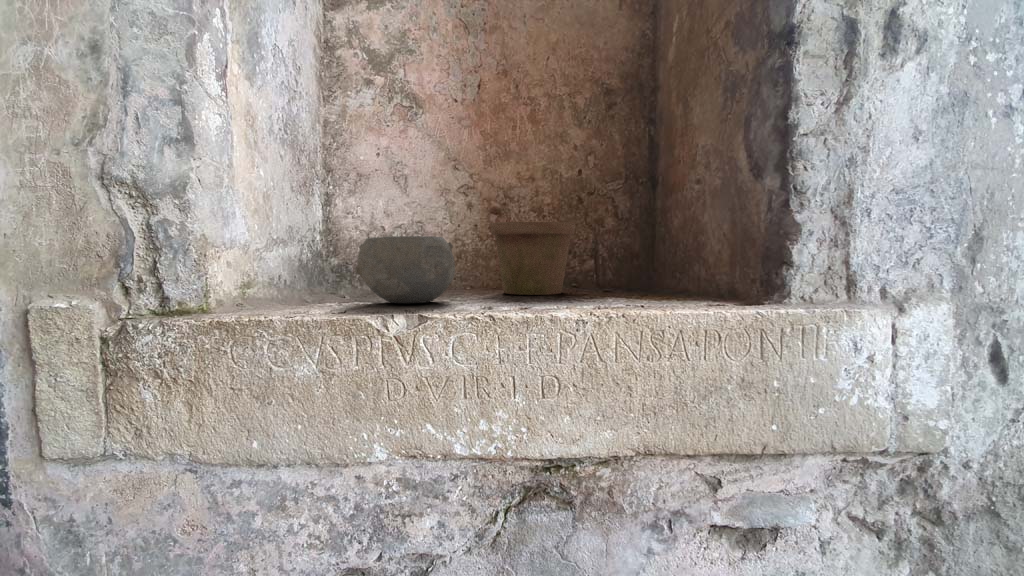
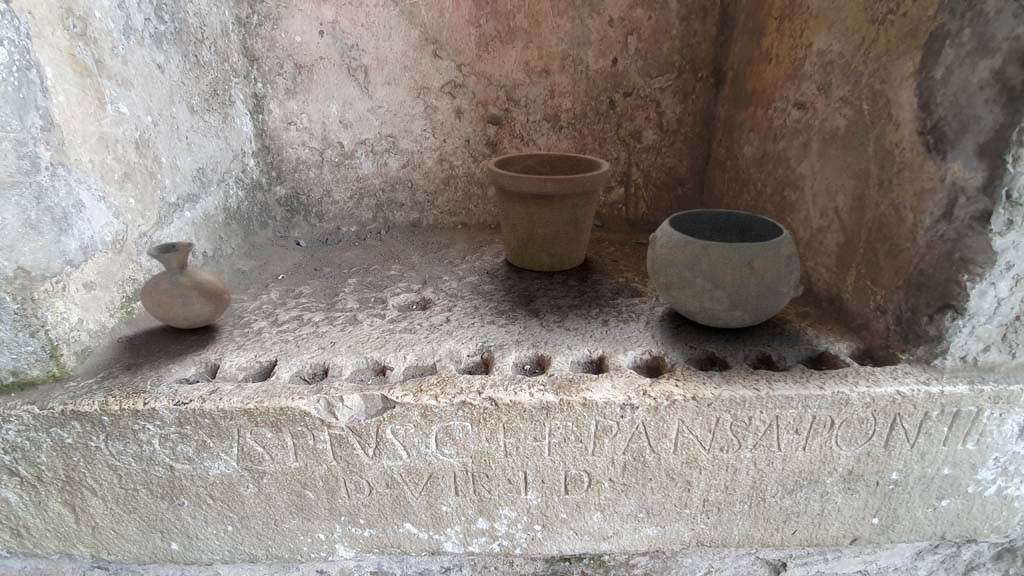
ceramic bowl: present [355,236,455,303] -> present [647,209,803,328]
vase: none [251,248,313,305] -> present [140,241,231,329]

